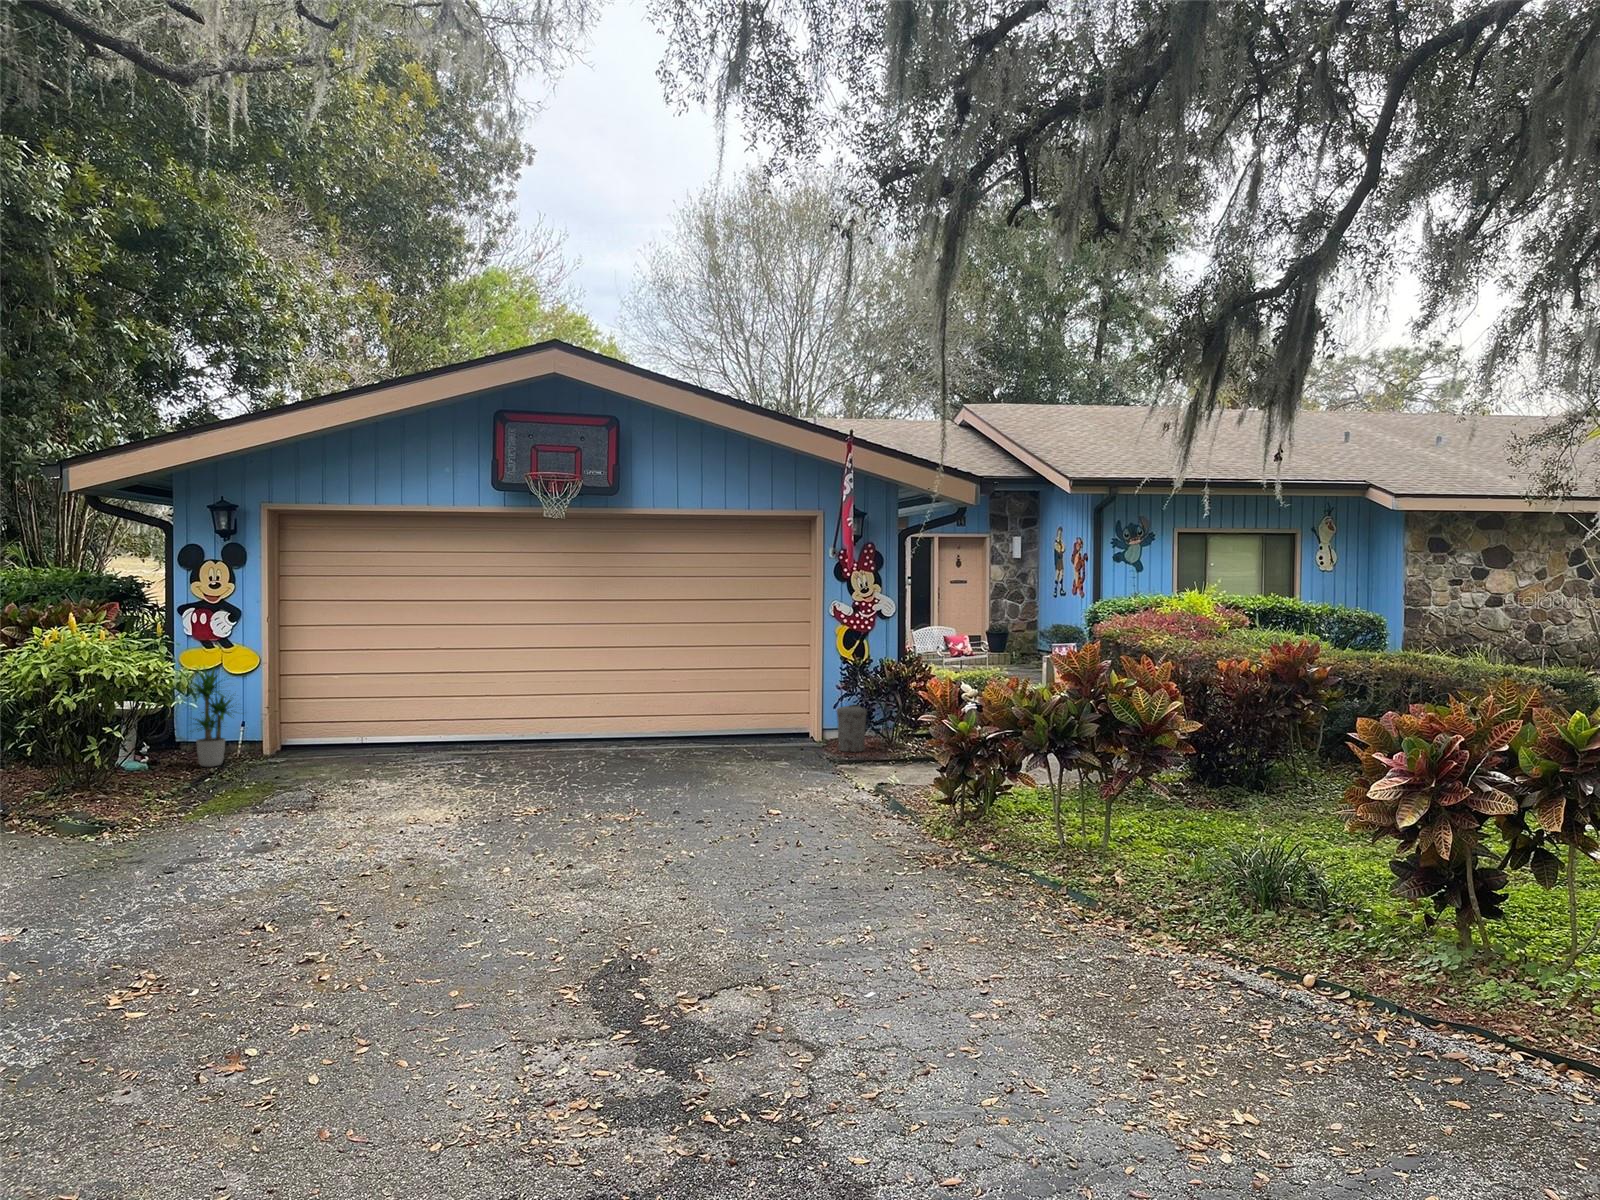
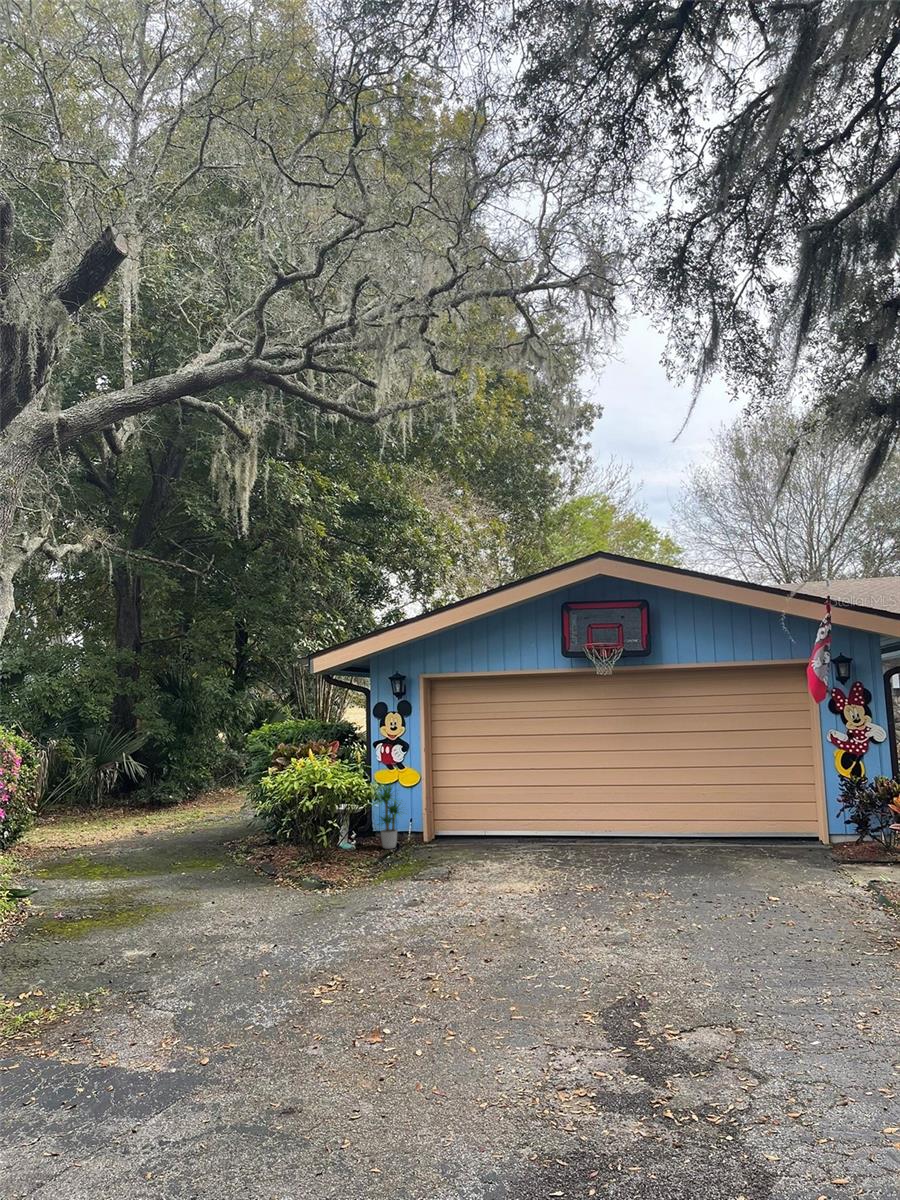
trash can: present [837,705,867,752] -> none [840,815,869,856]

